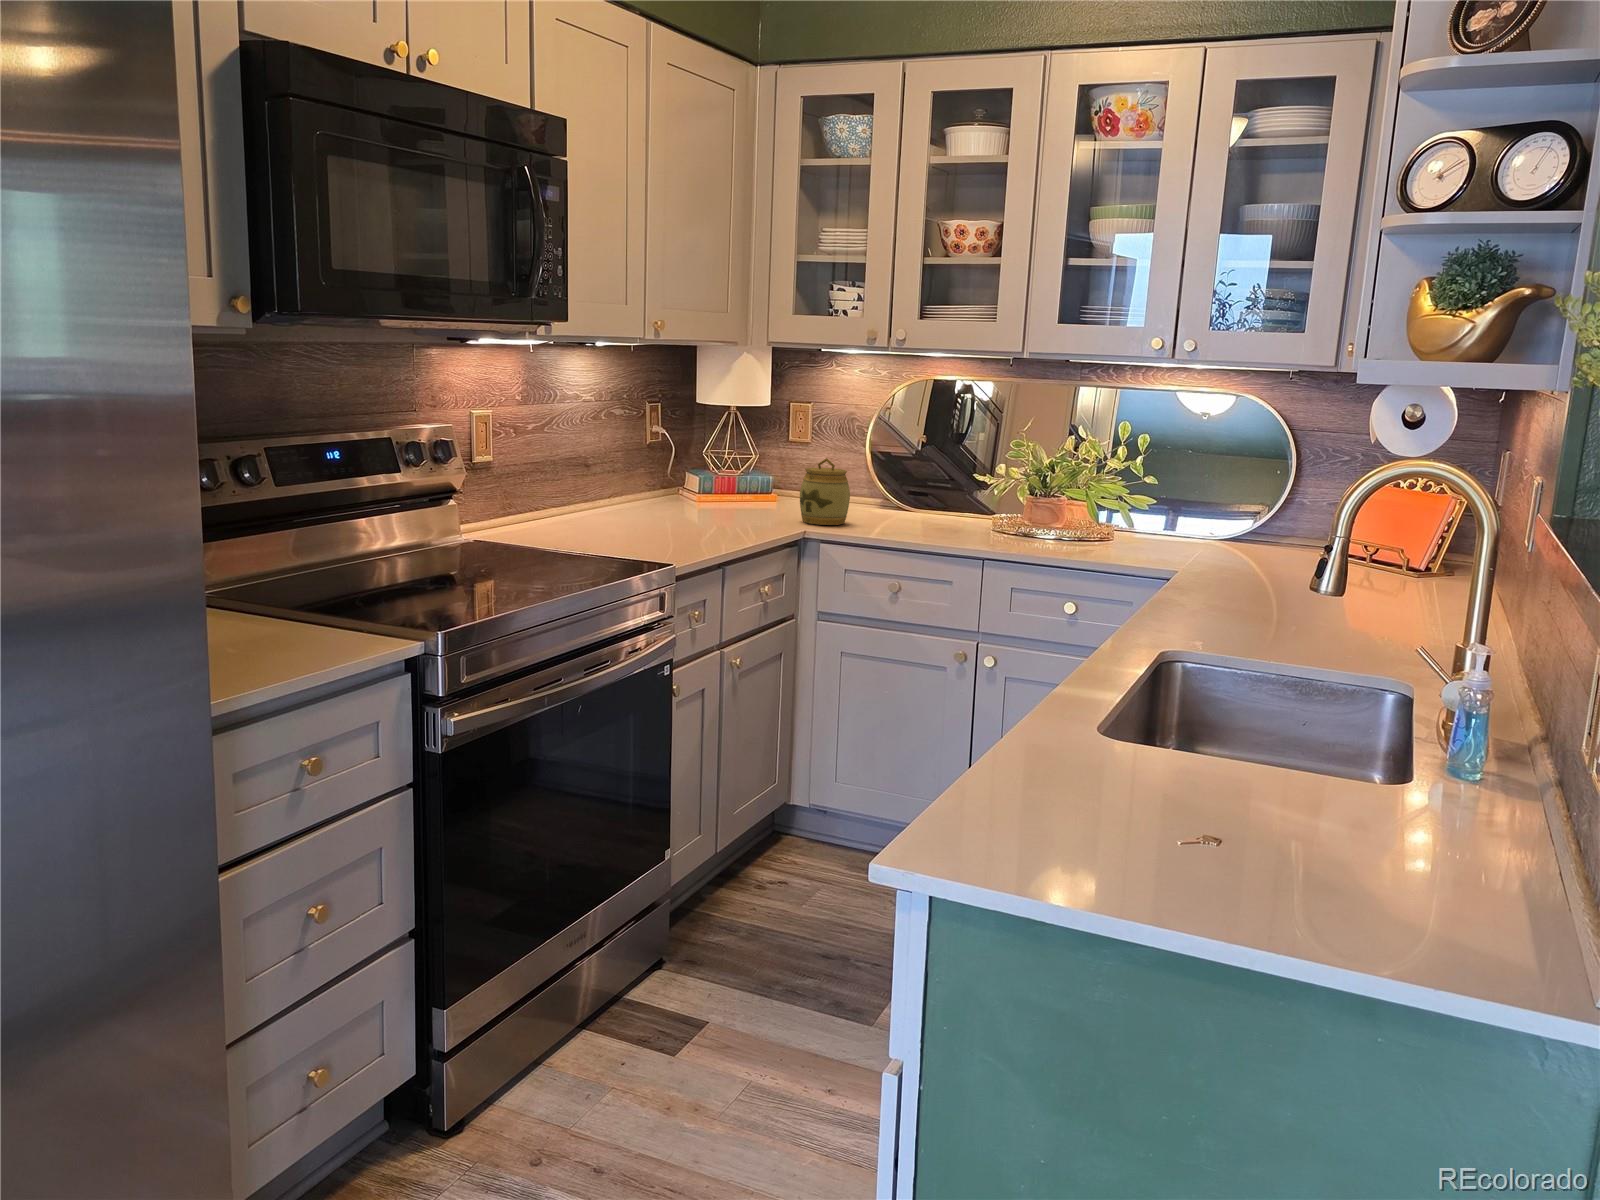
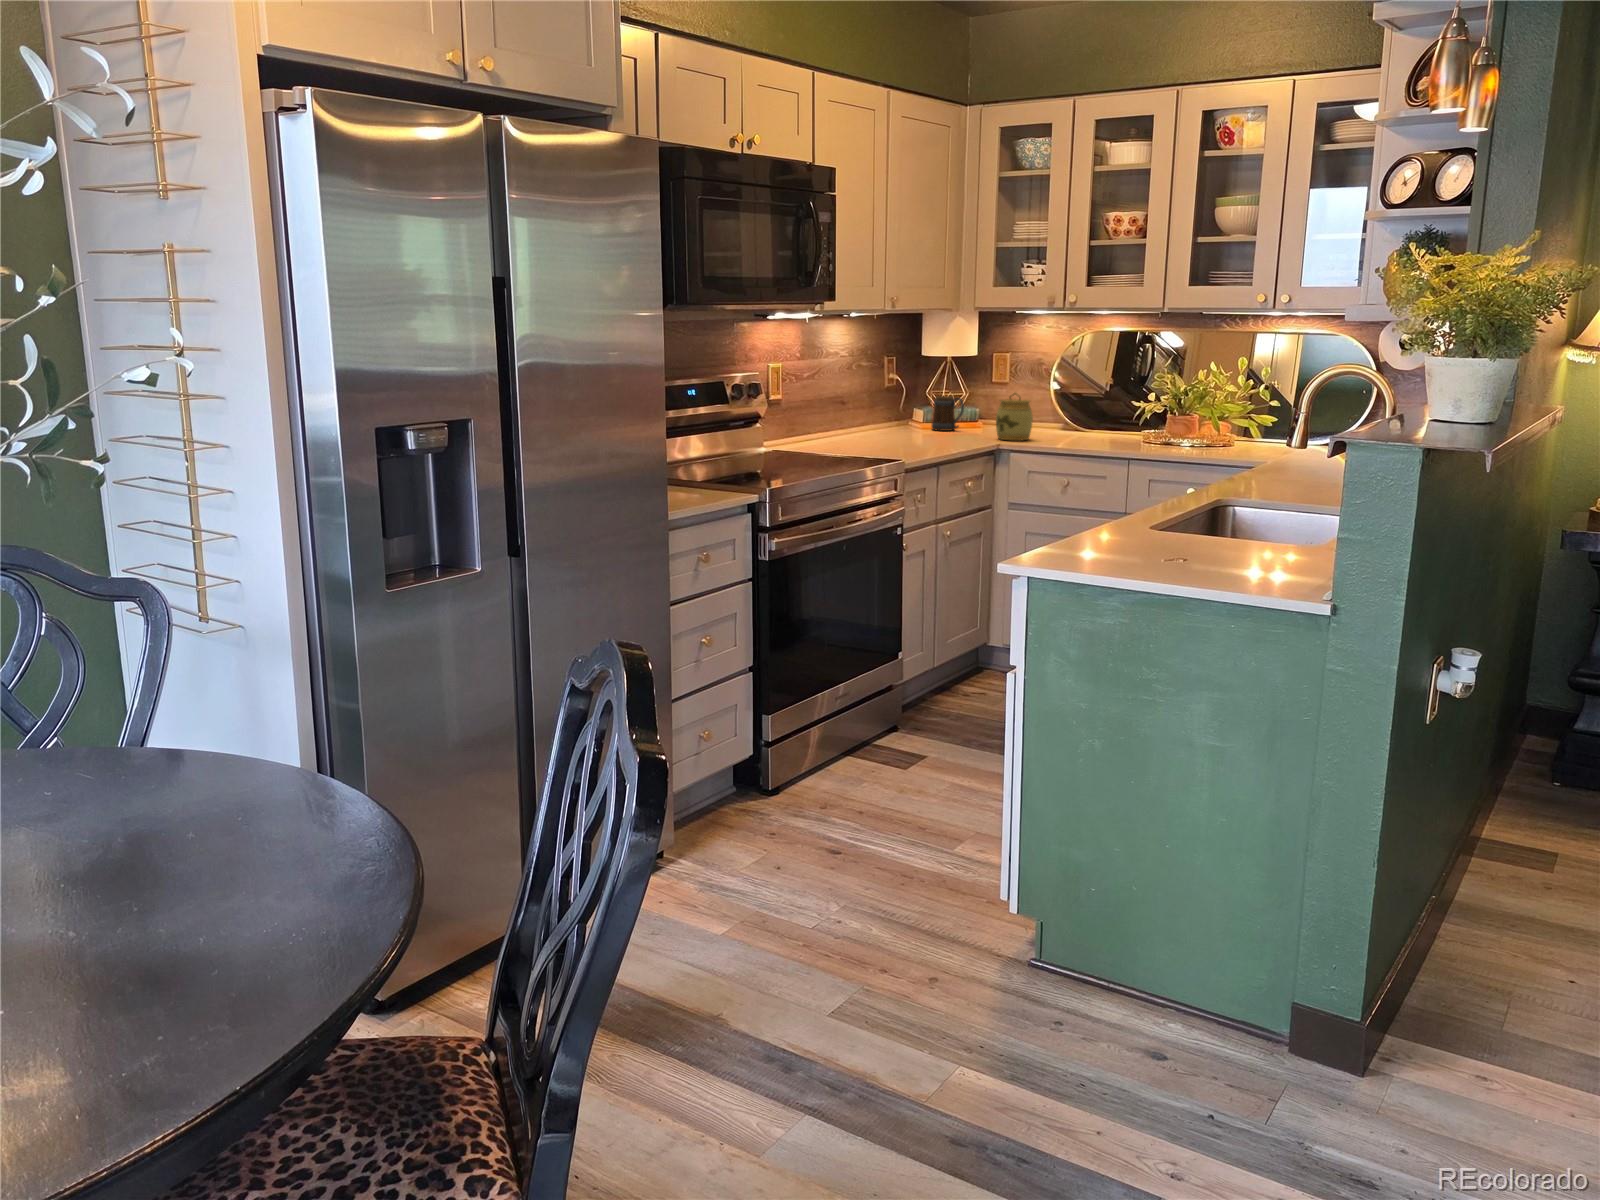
mug: none [710,458,755,506] -> present [932,396,964,431]

